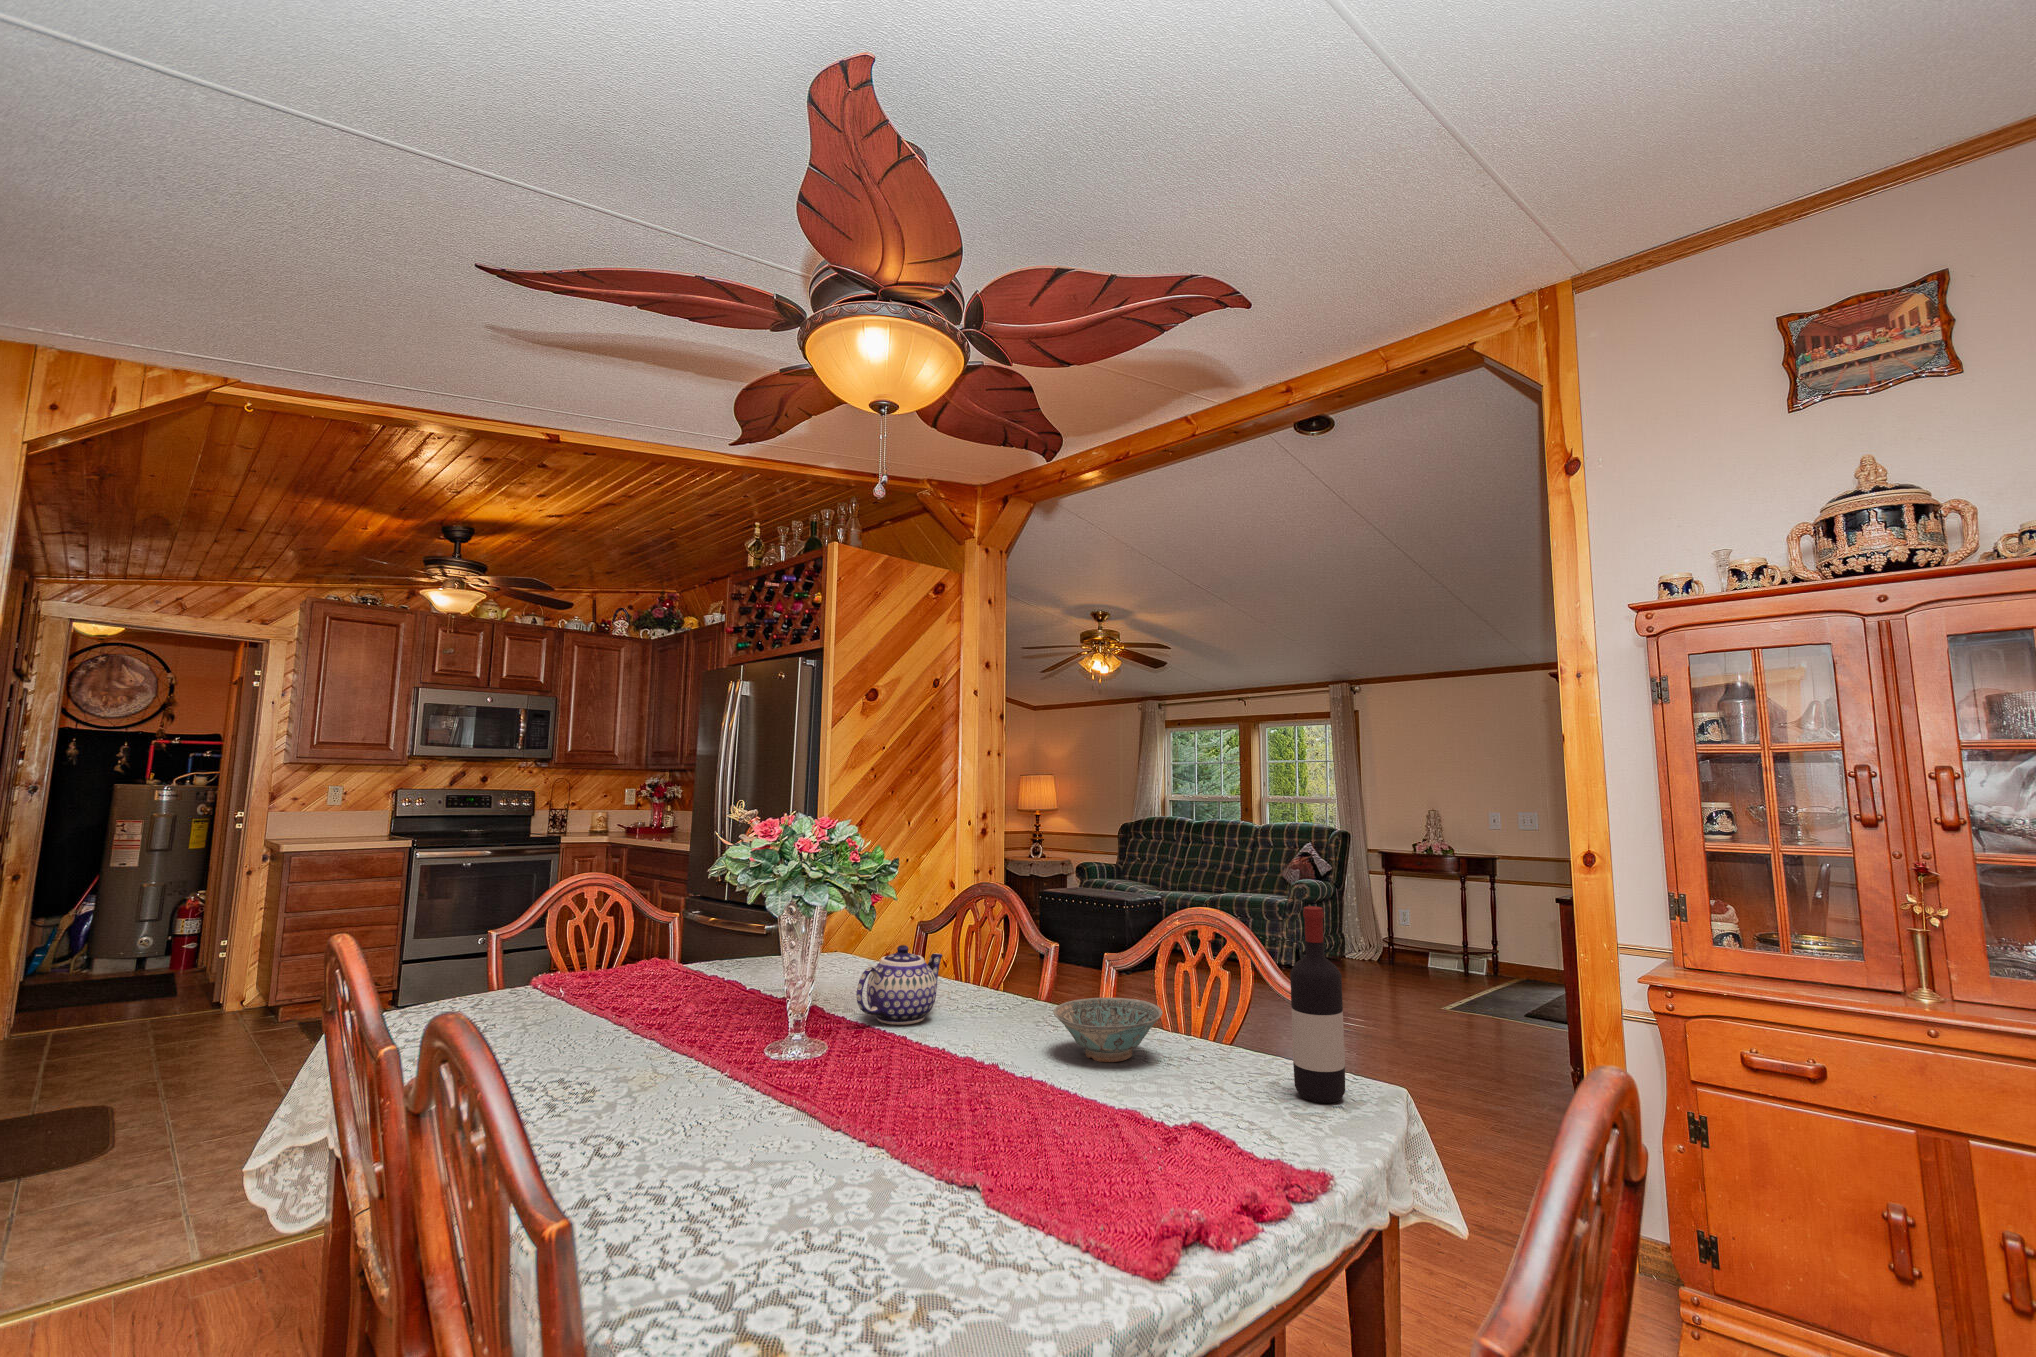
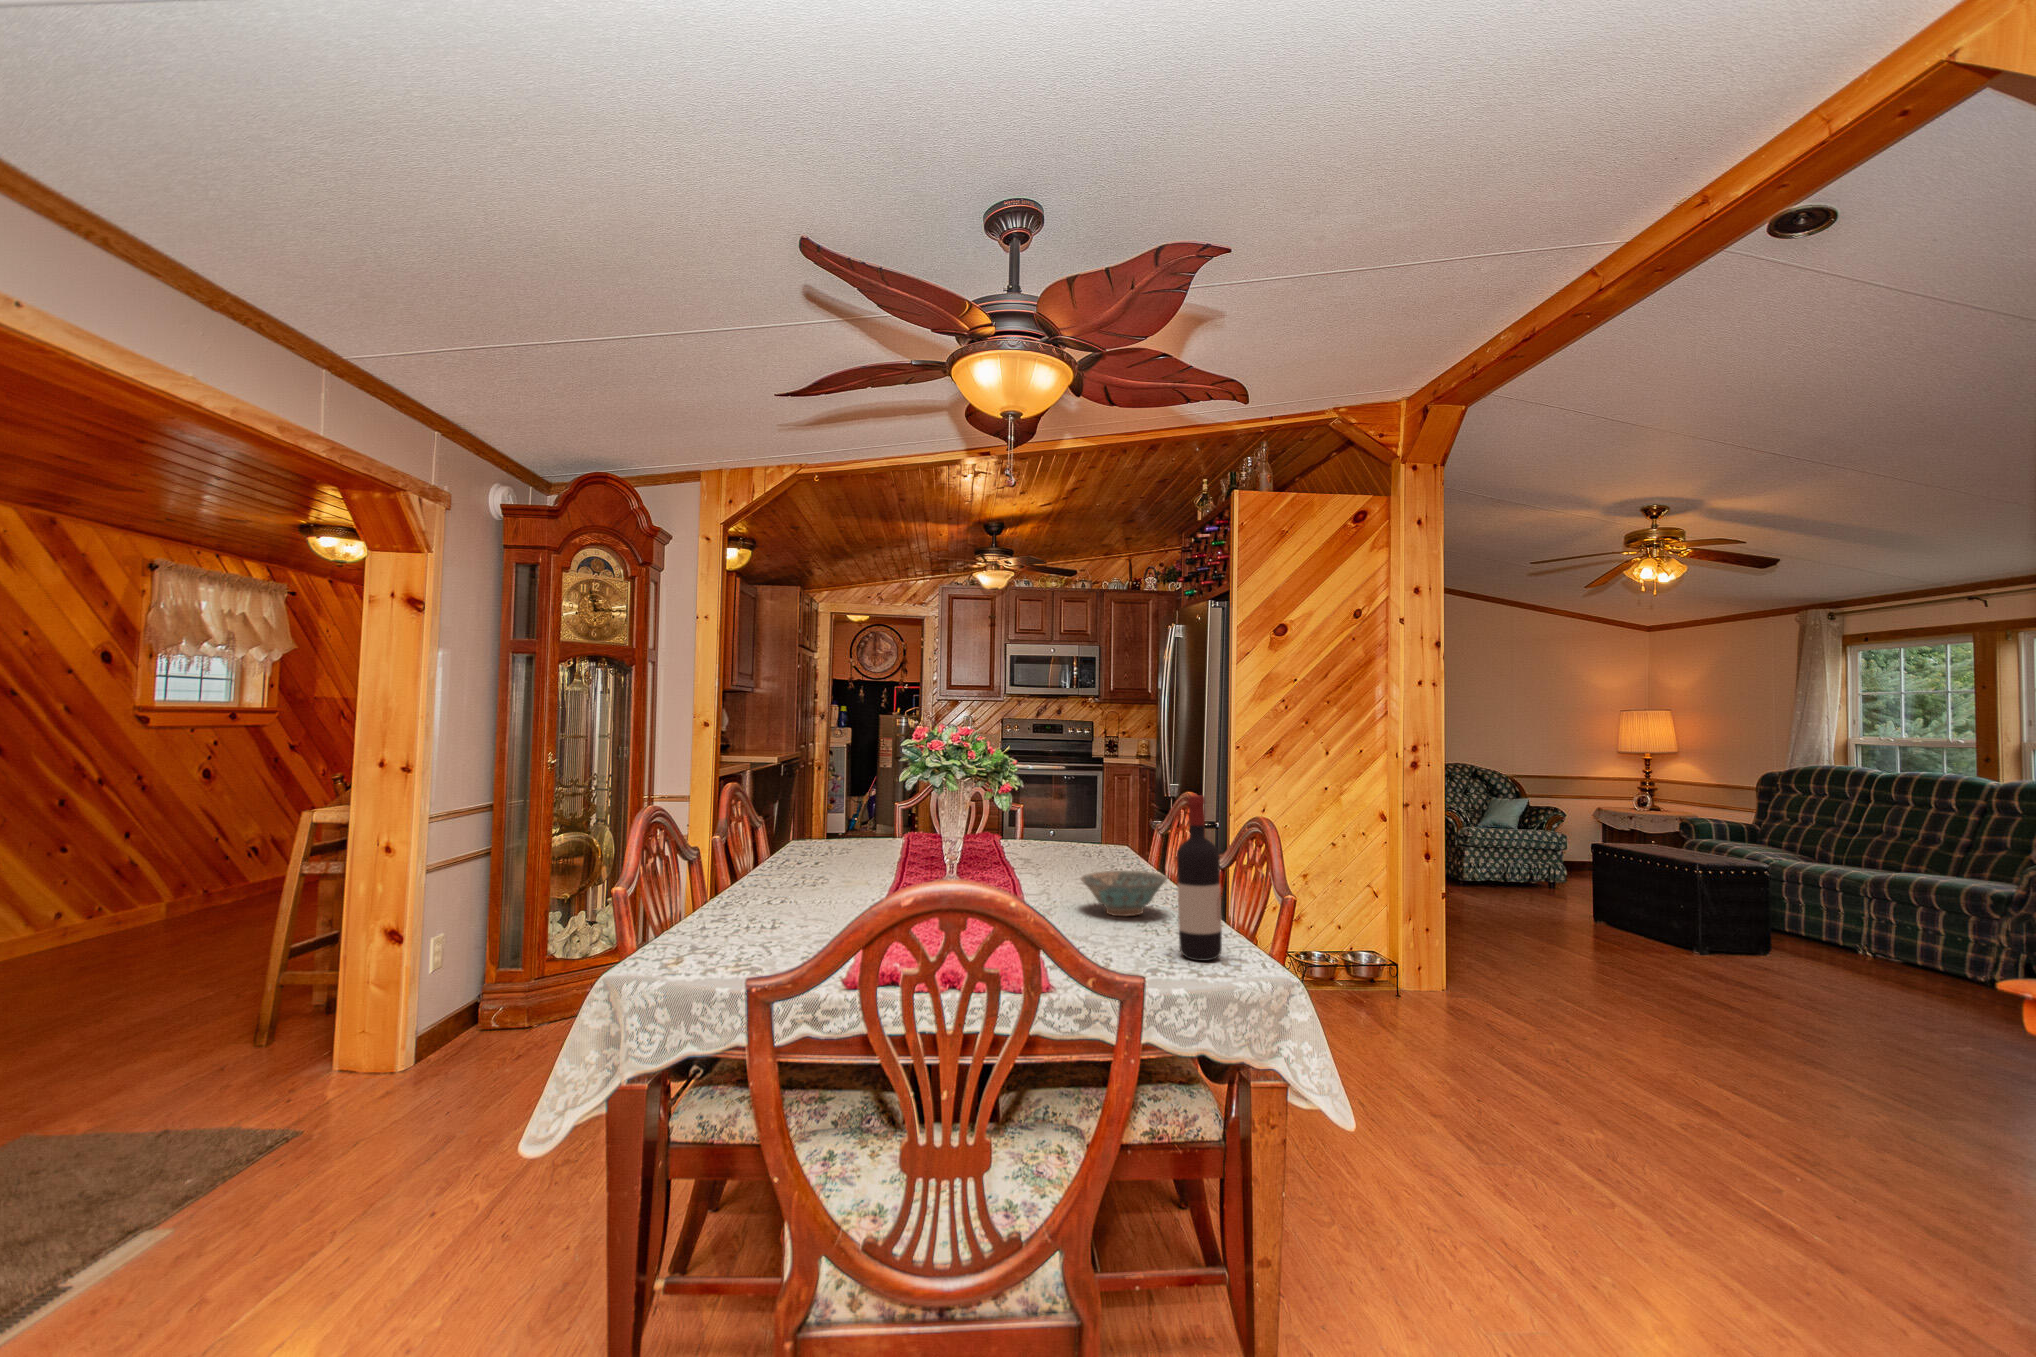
teapot: present [857,945,943,1025] -> none [1006,821,1094,879]

